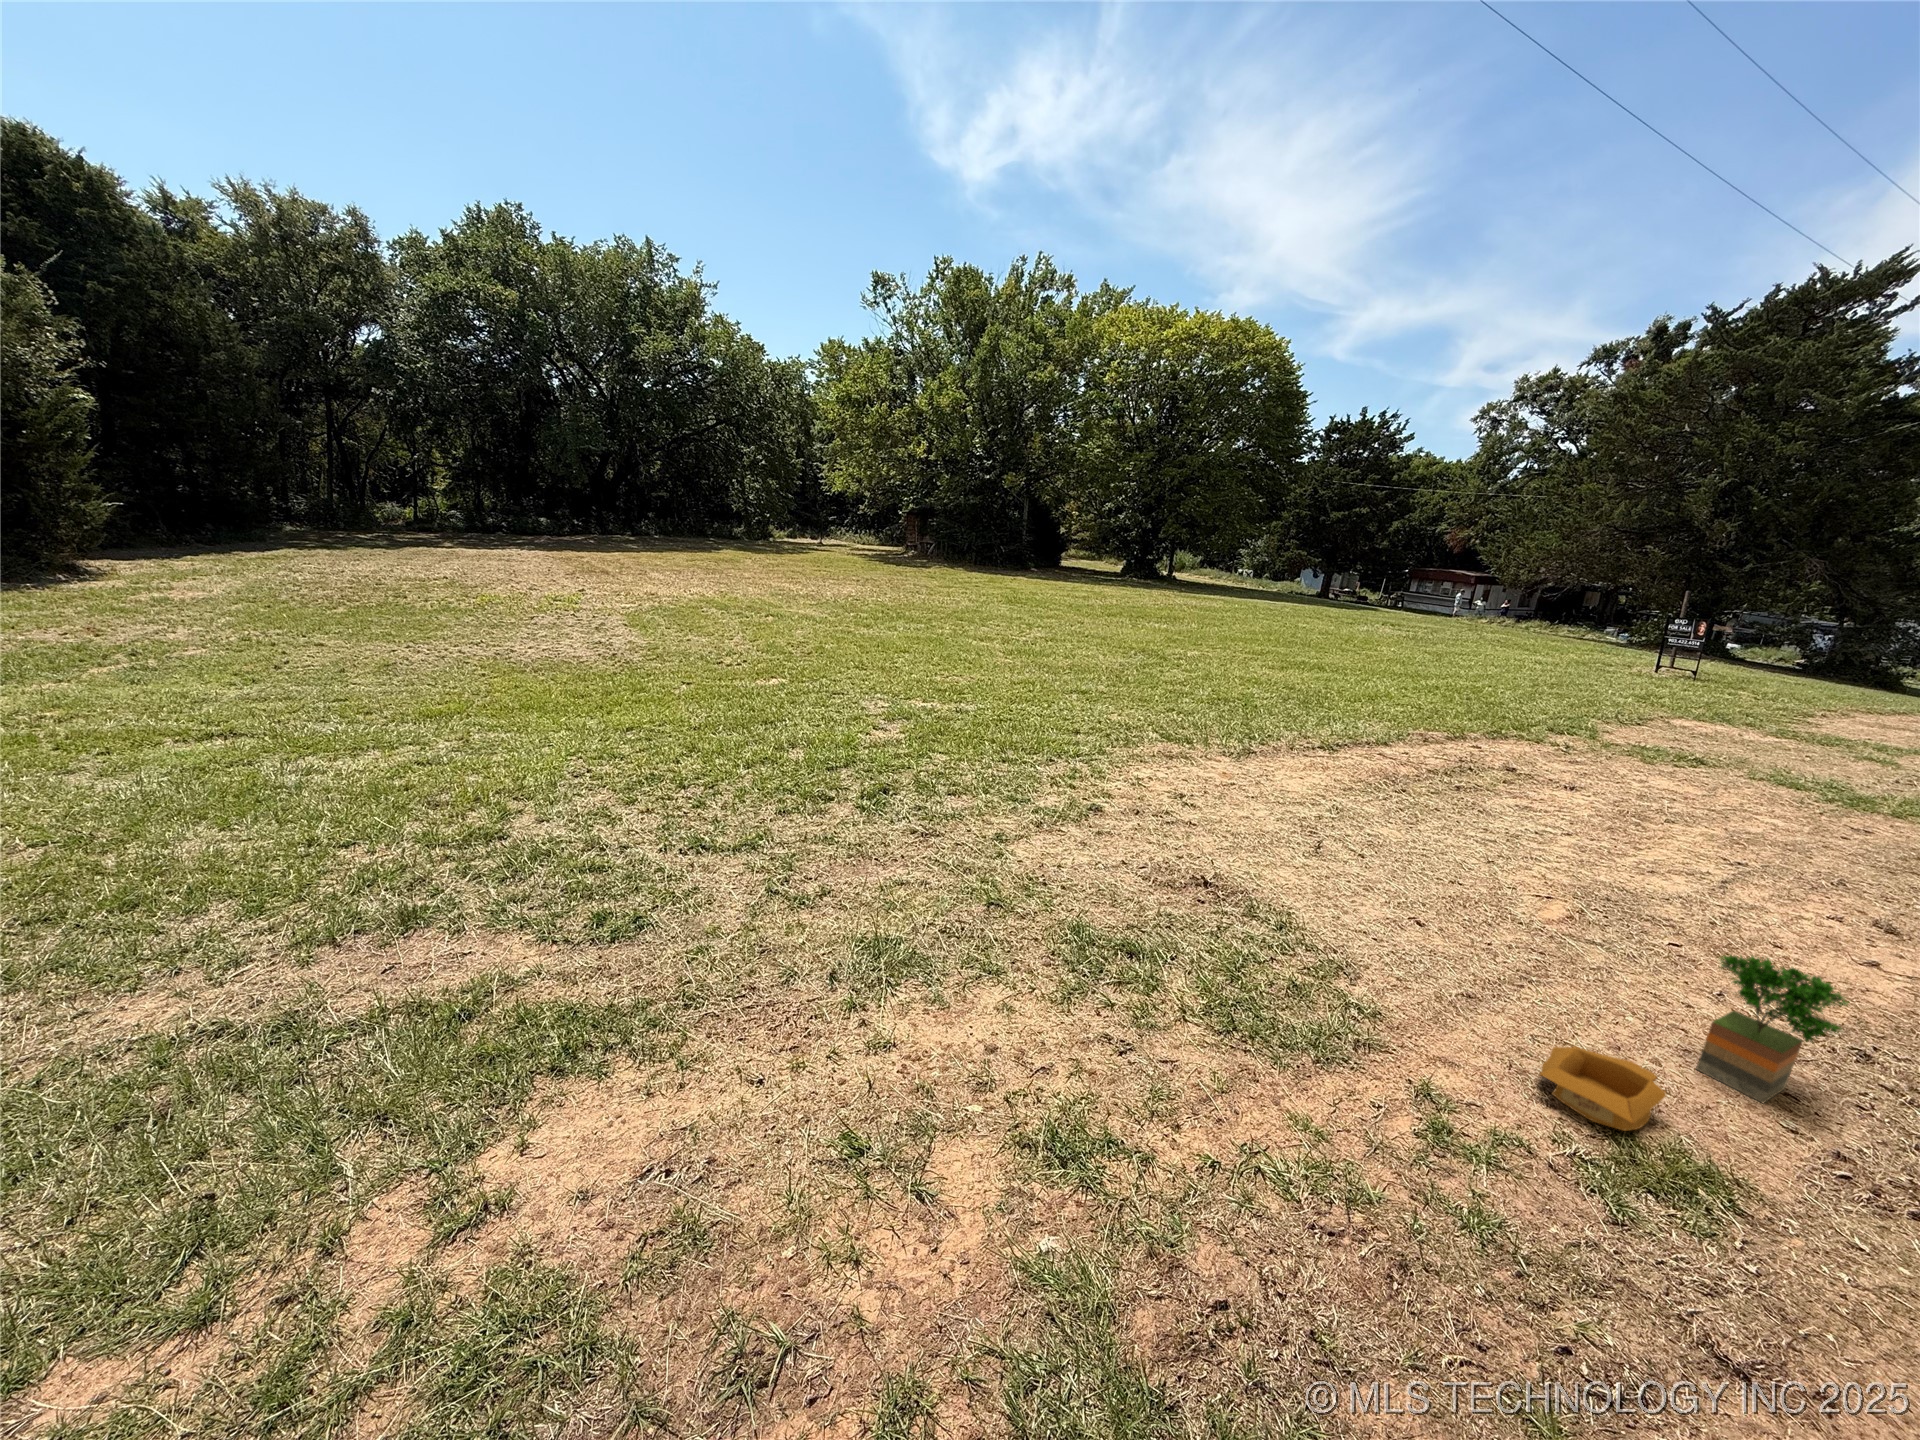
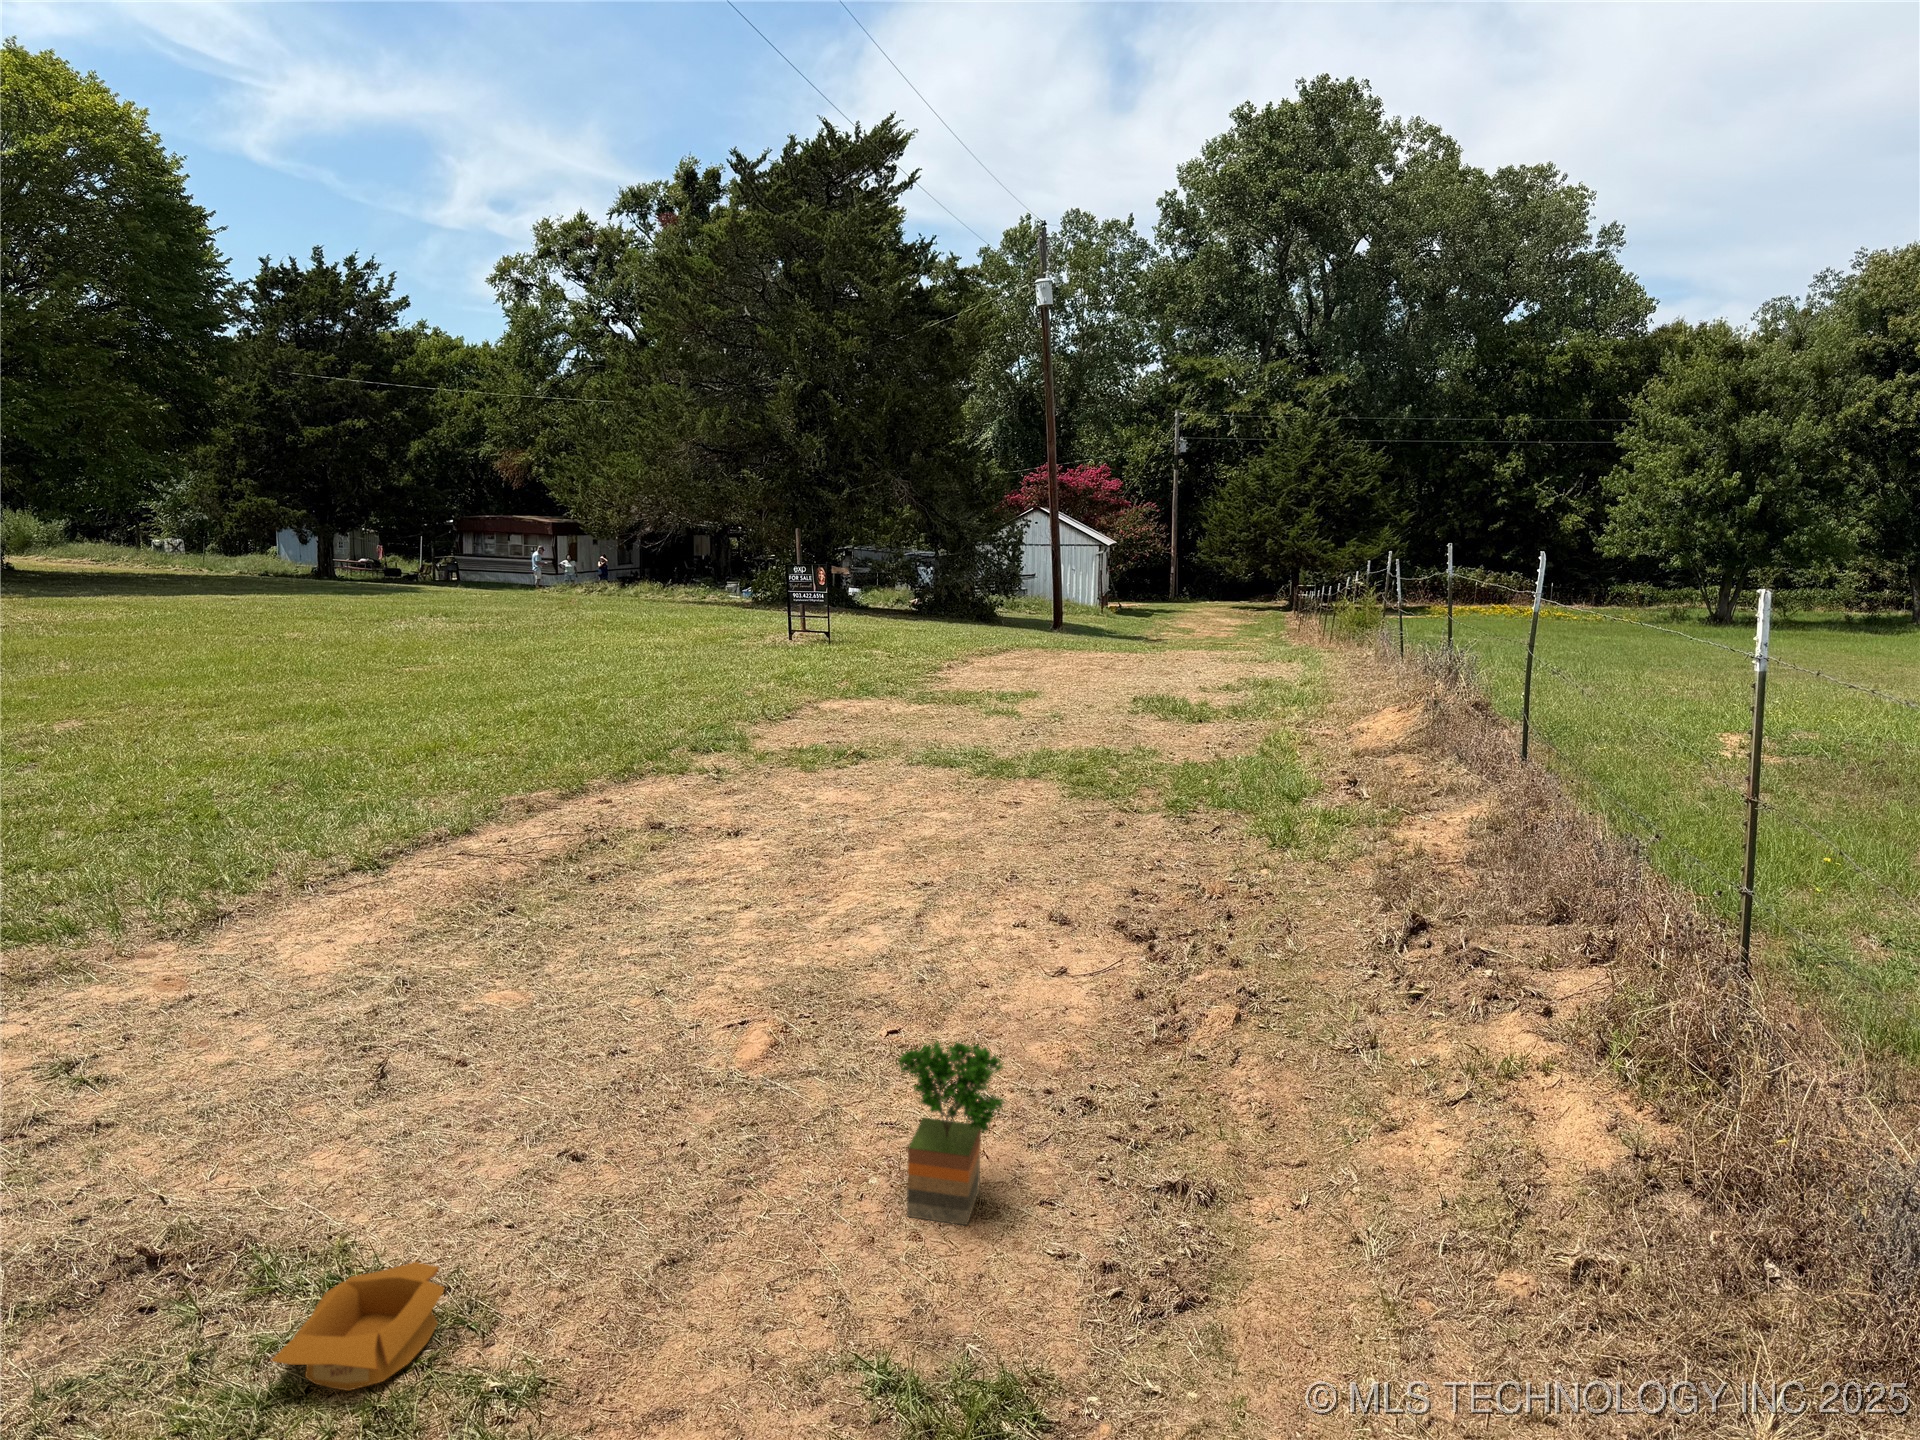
cardboard box: present [1540,1046,1666,1131] -> present [272,1262,444,1391]

